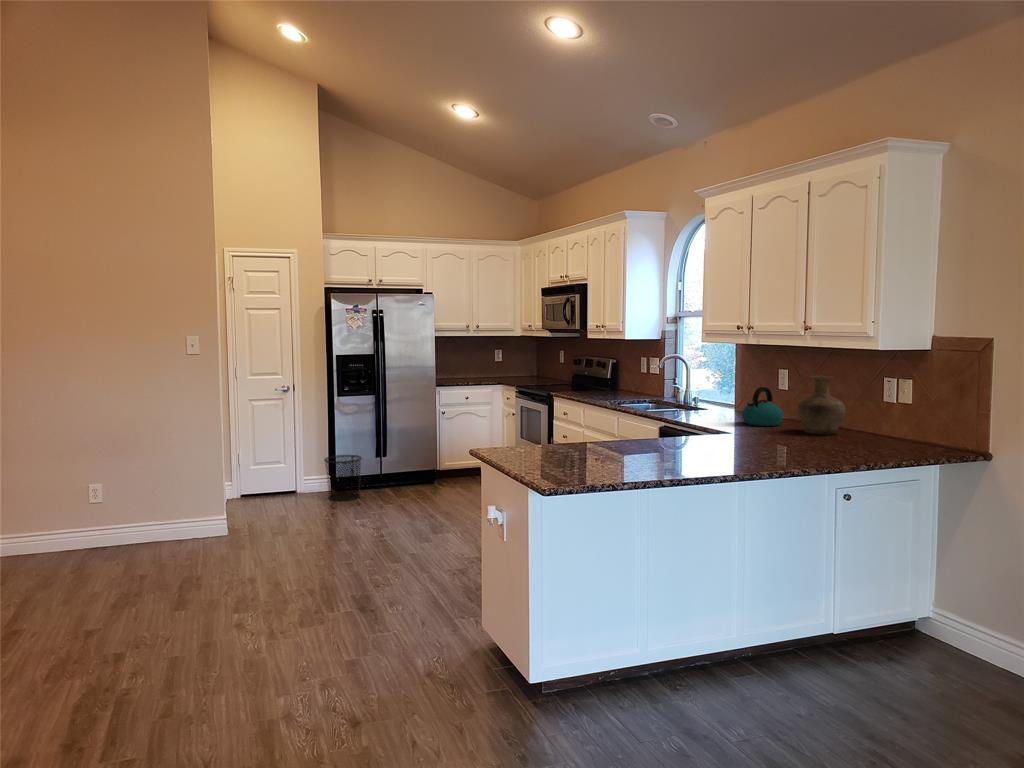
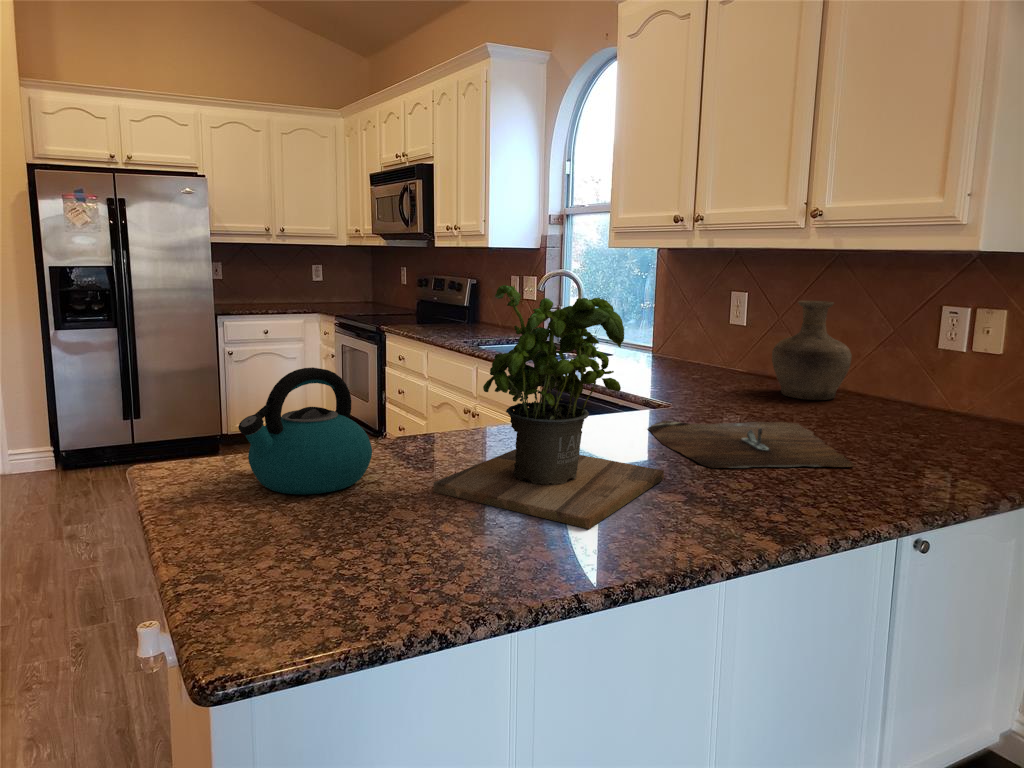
potted plant: none [602,373,709,473] -> present [433,285,664,529]
kettle: present [742,387,783,426] -> present [238,367,372,494]
cutting board: none [711,442,810,459] -> present [648,421,853,468]
trash can: present [324,455,362,501] -> none [30,417,96,489]

